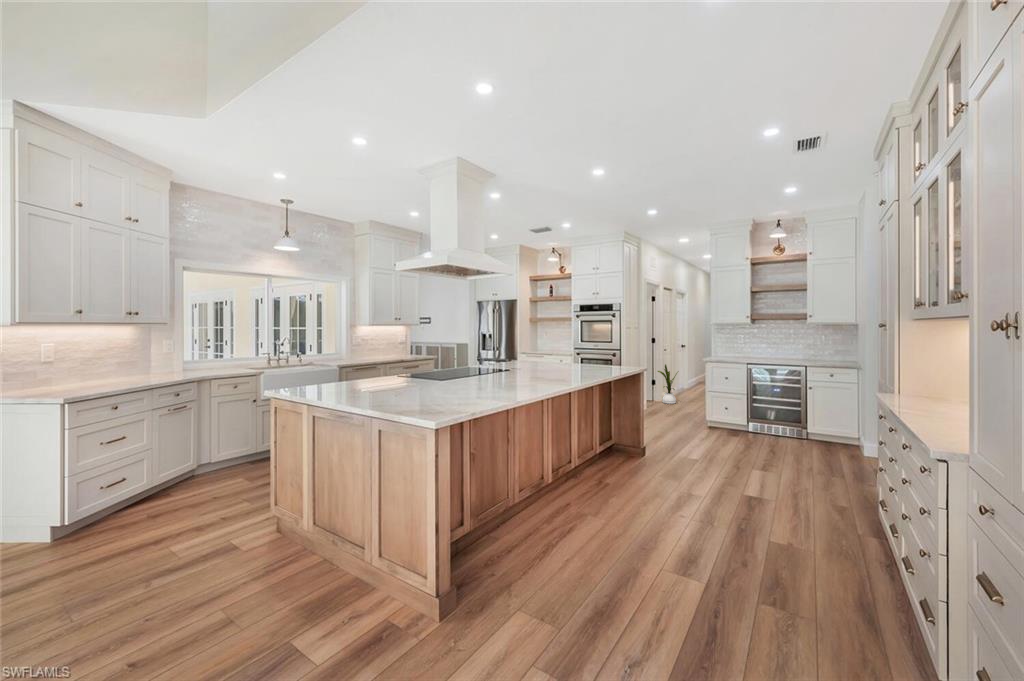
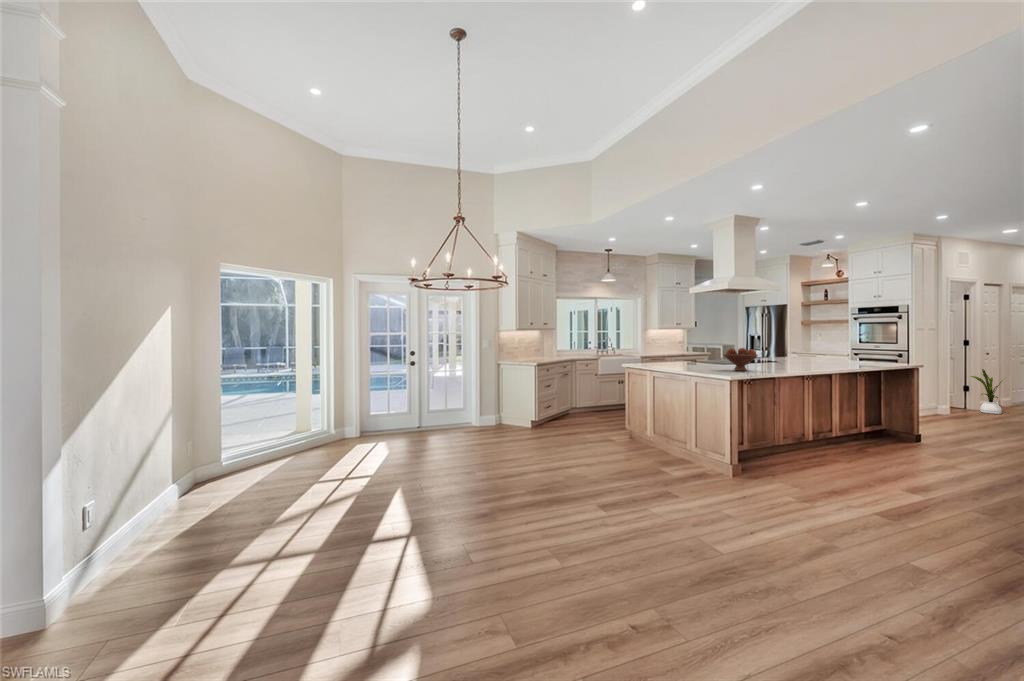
fruit bowl: none [428,359,484,403] -> present [724,348,758,371]

